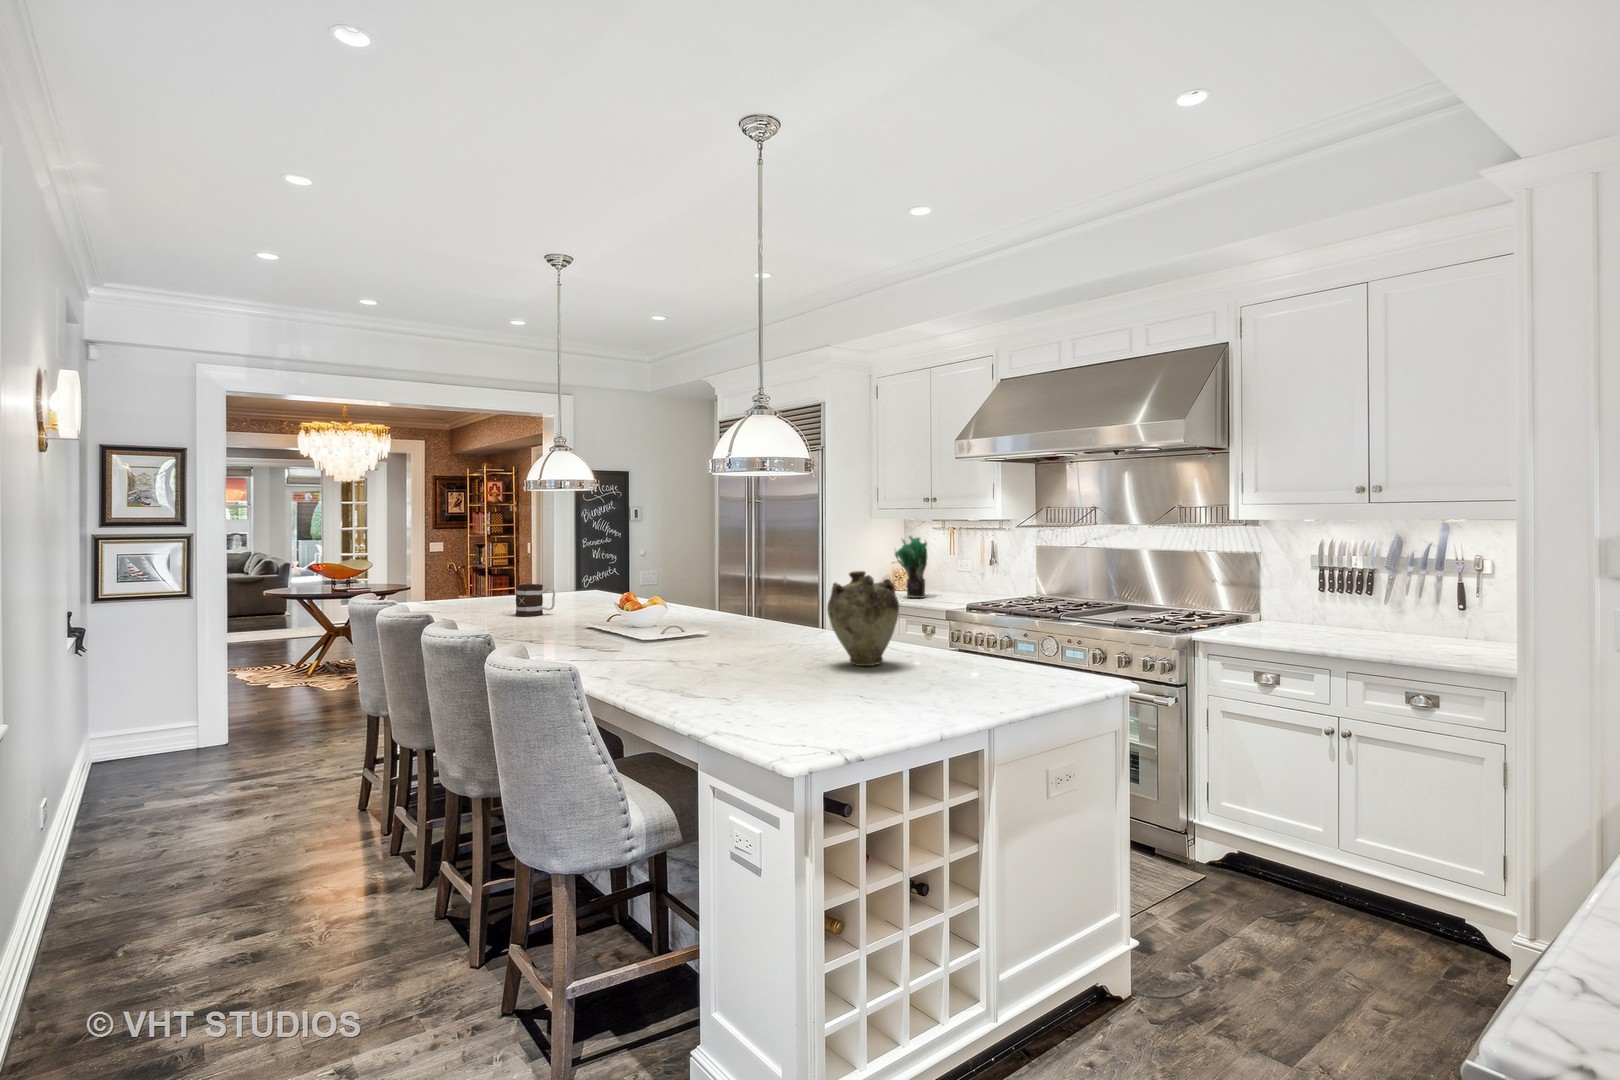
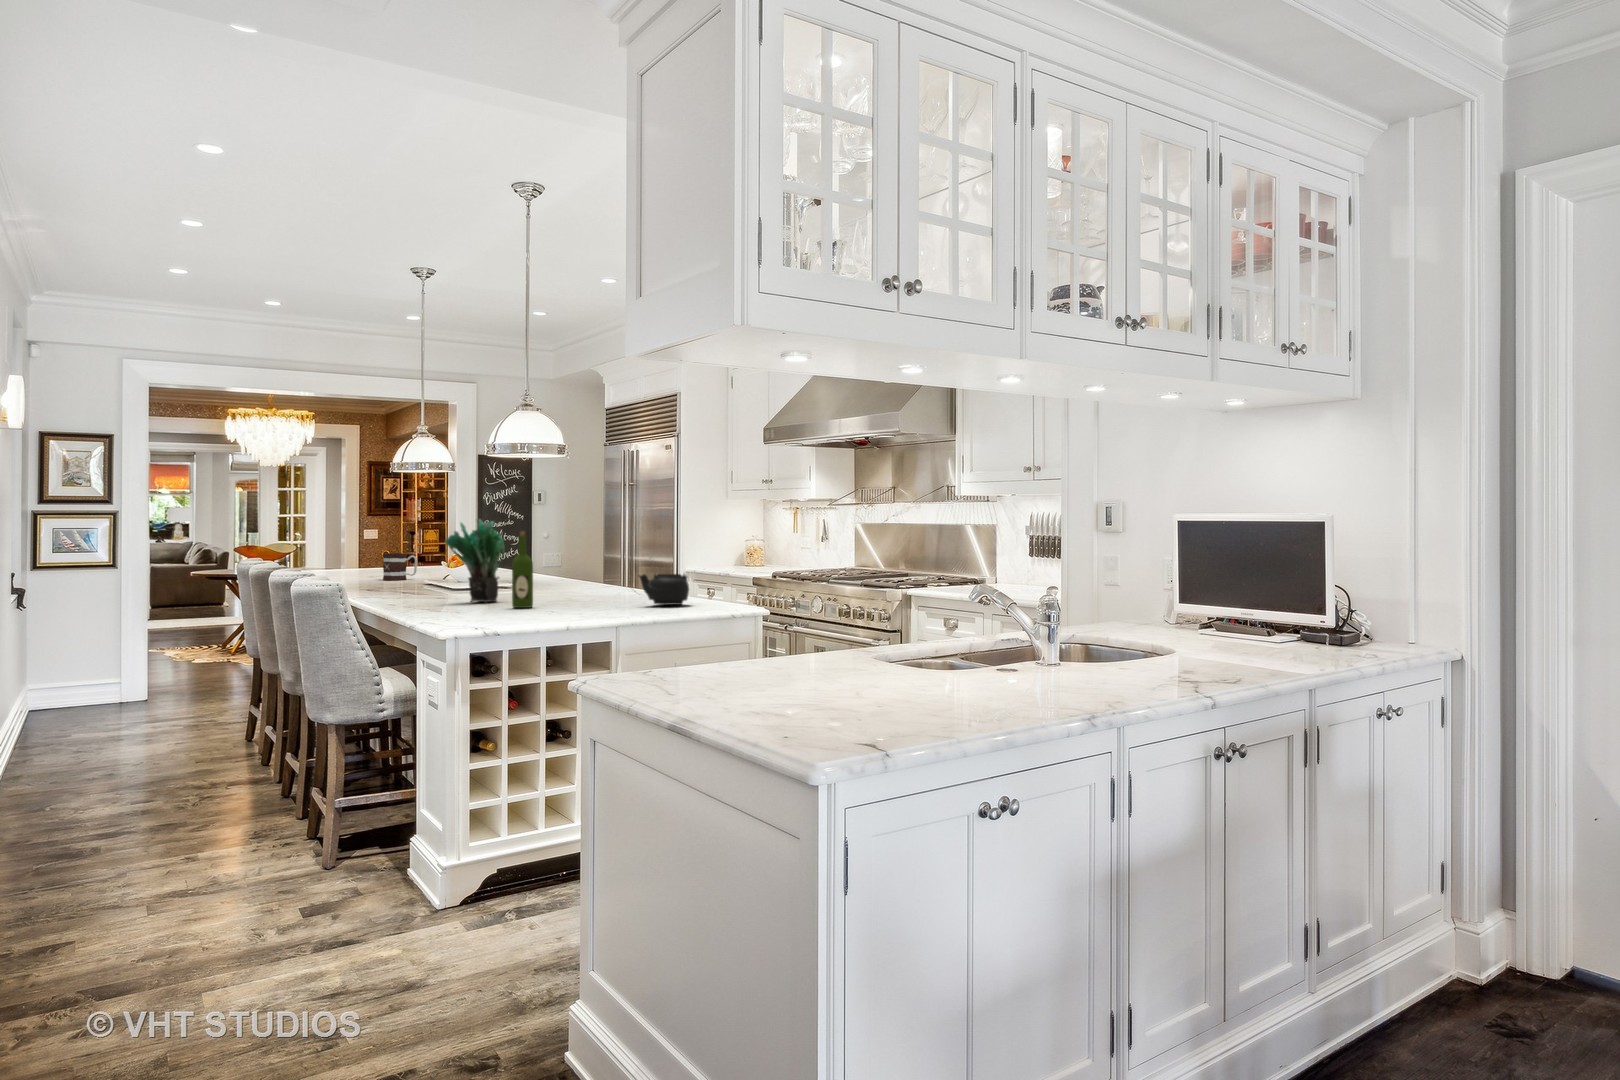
potted plant: present [895,536,927,598] -> present [445,519,505,602]
vase: present [827,571,899,666] -> none [565,530,622,601]
wine bottle: none [786,579,814,686] -> present [512,531,533,608]
teapot: none [954,632,1019,678] -> present [639,574,689,605]

